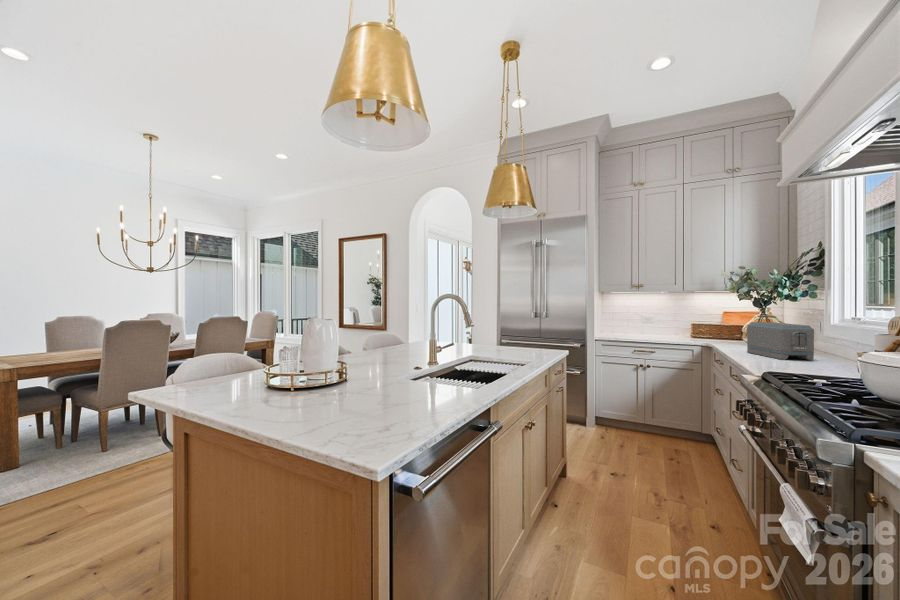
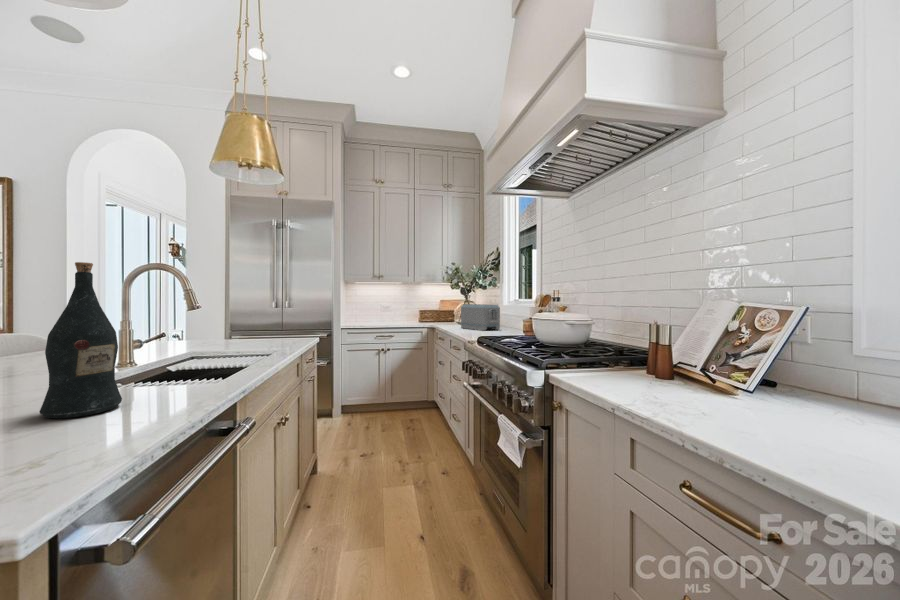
wine bottle: none [395,313,428,403] -> present [39,262,122,418]

